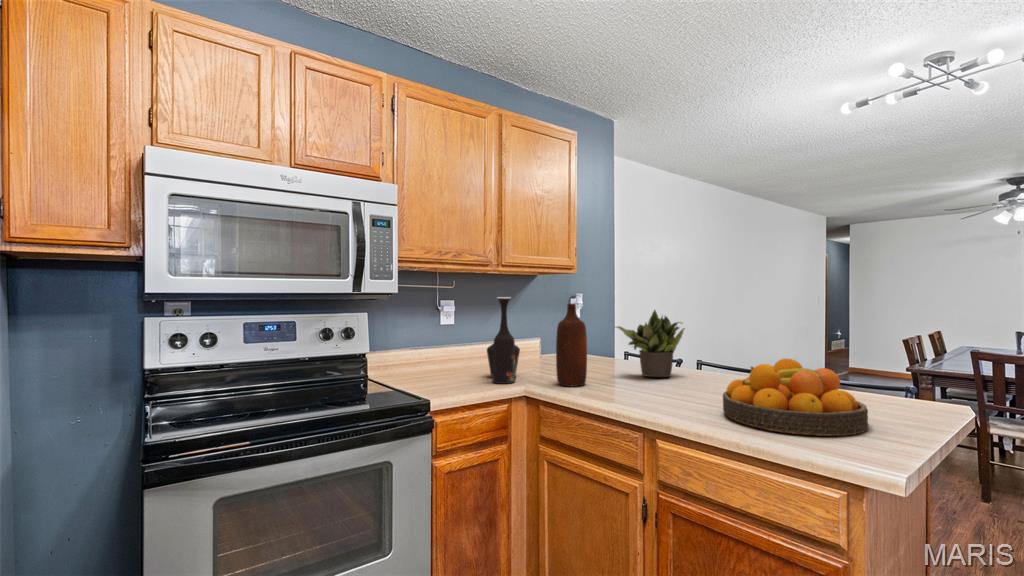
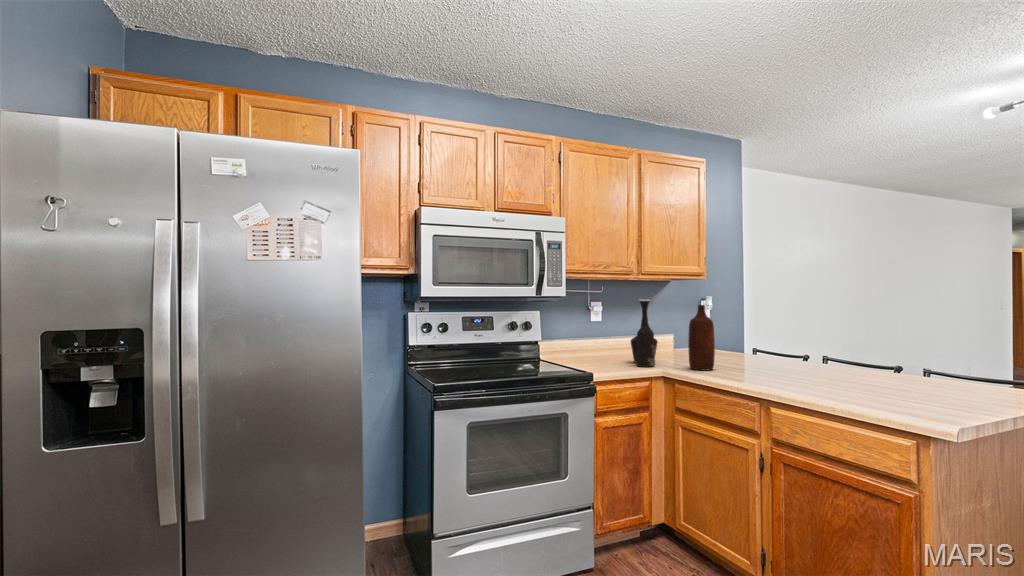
potted plant: present [616,310,685,377] -> none [738,309,804,367]
fruit bowl: present [723,359,868,436] -> none [826,349,949,406]

